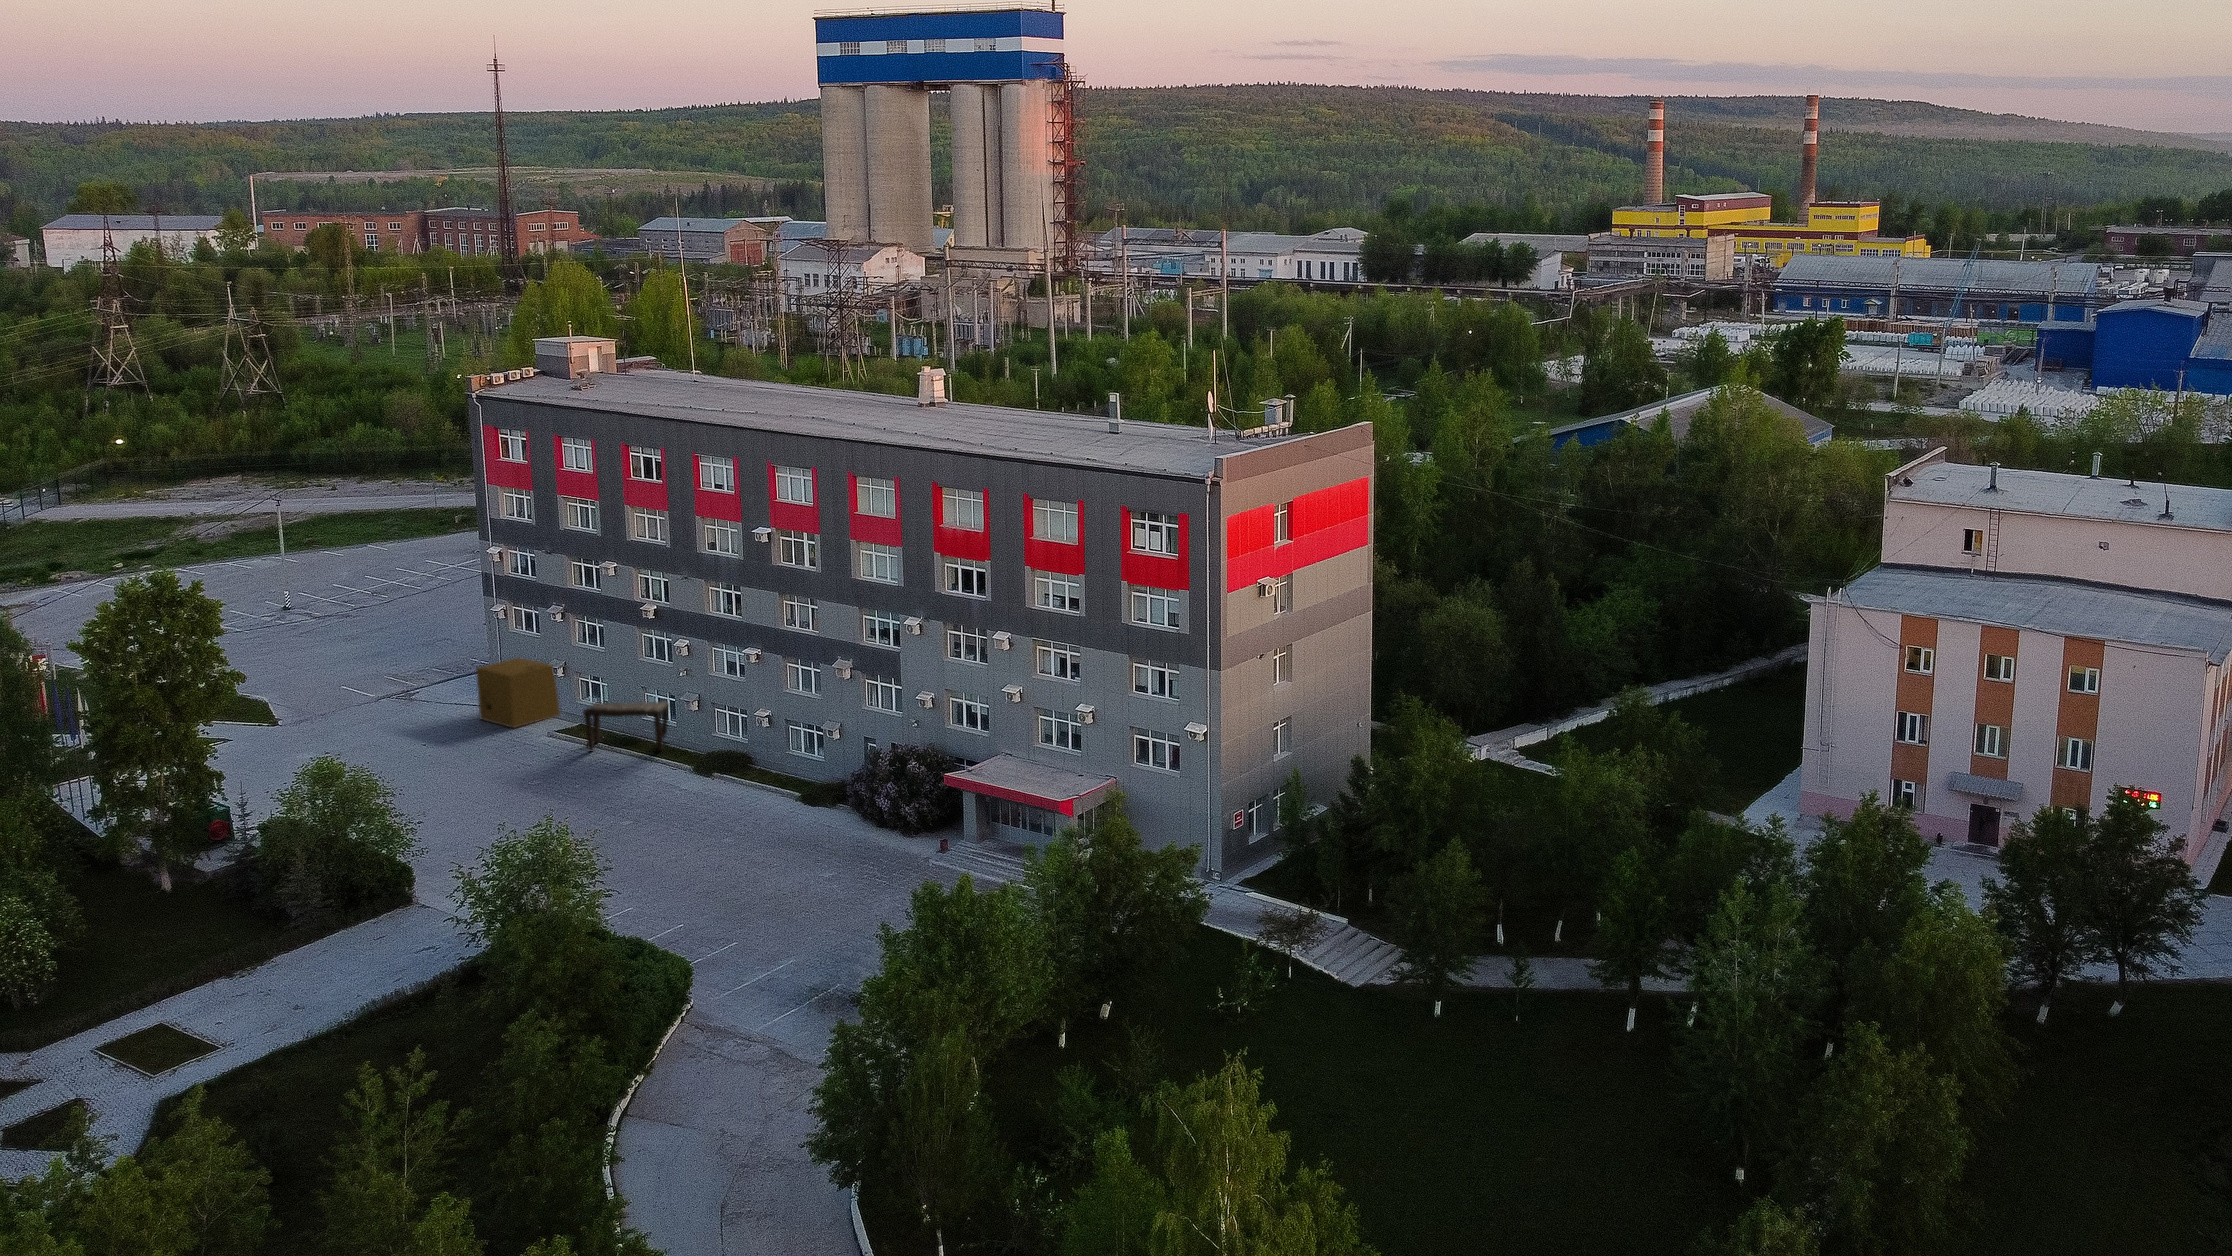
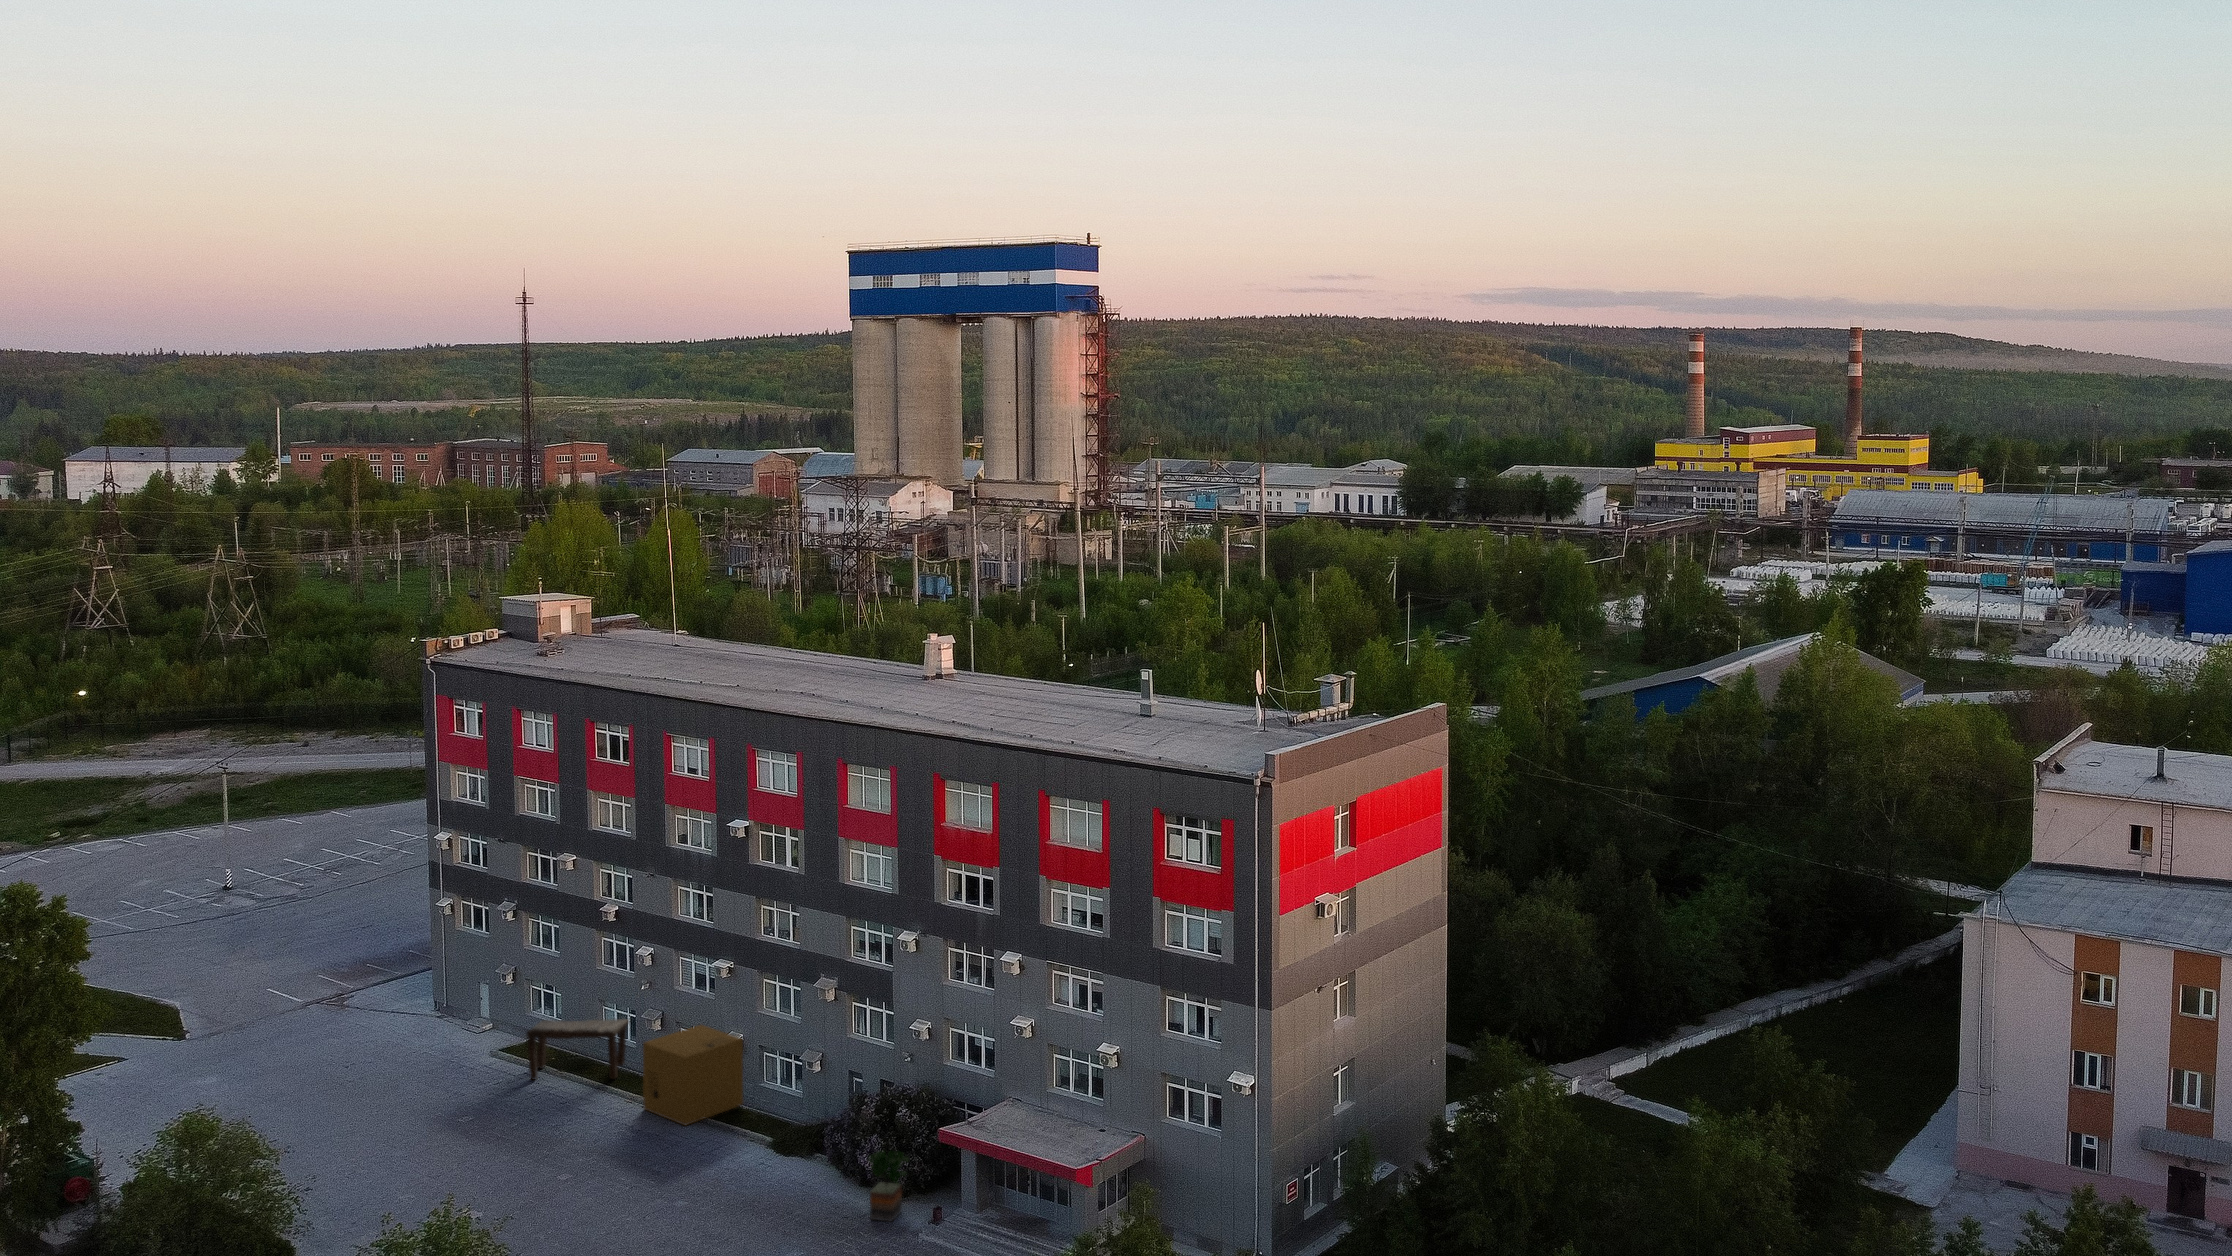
cardboard box: present [476,658,560,728] -> present [643,1025,743,1125]
potted tree: none [882,795,919,852] -> present [869,1151,908,1222]

